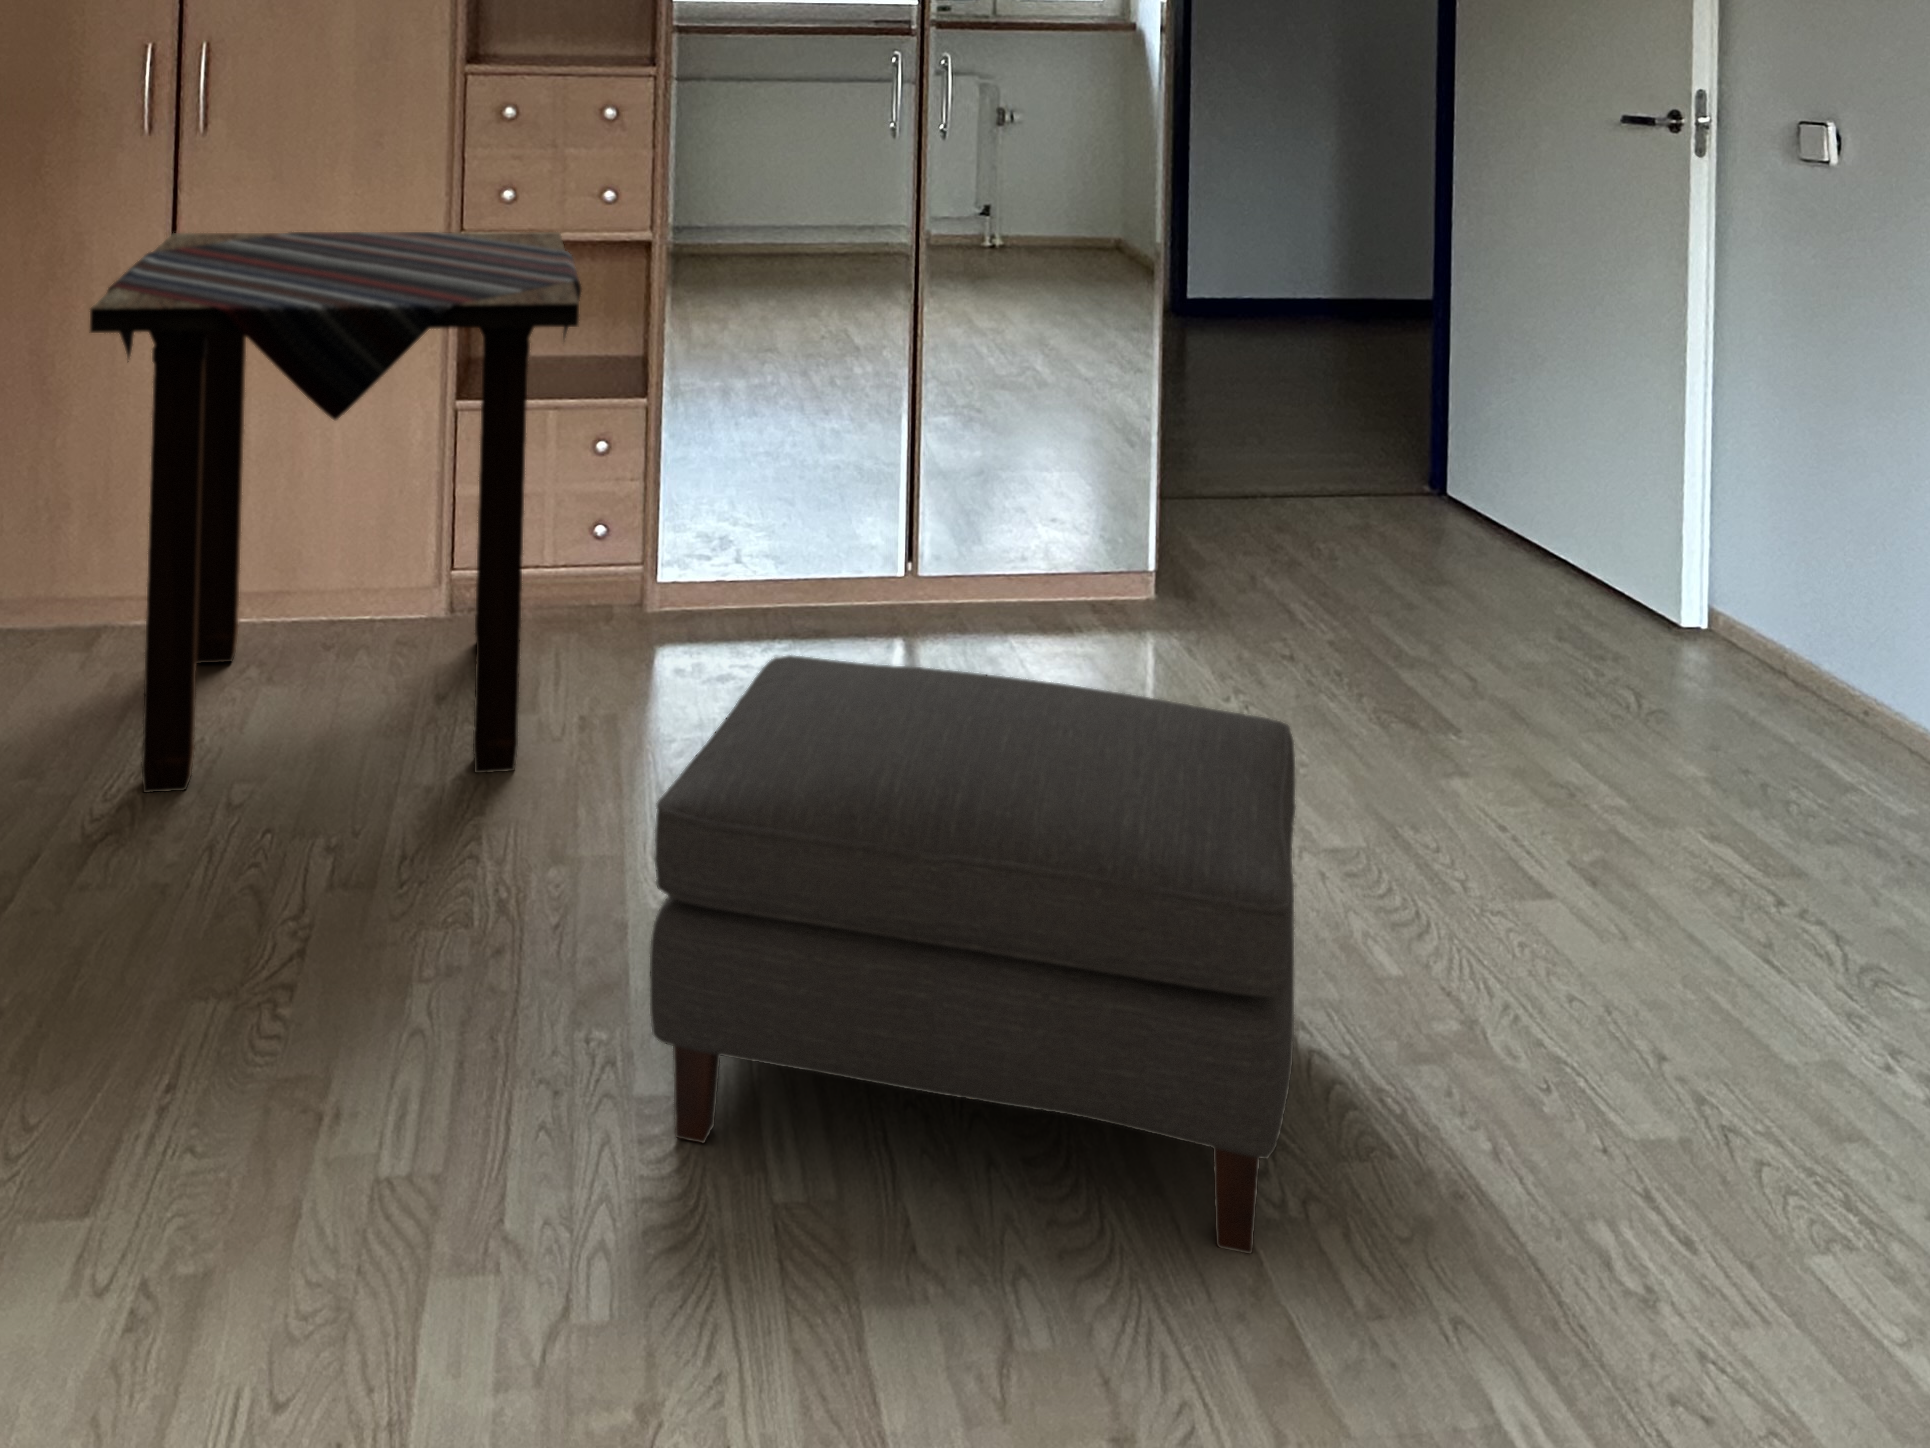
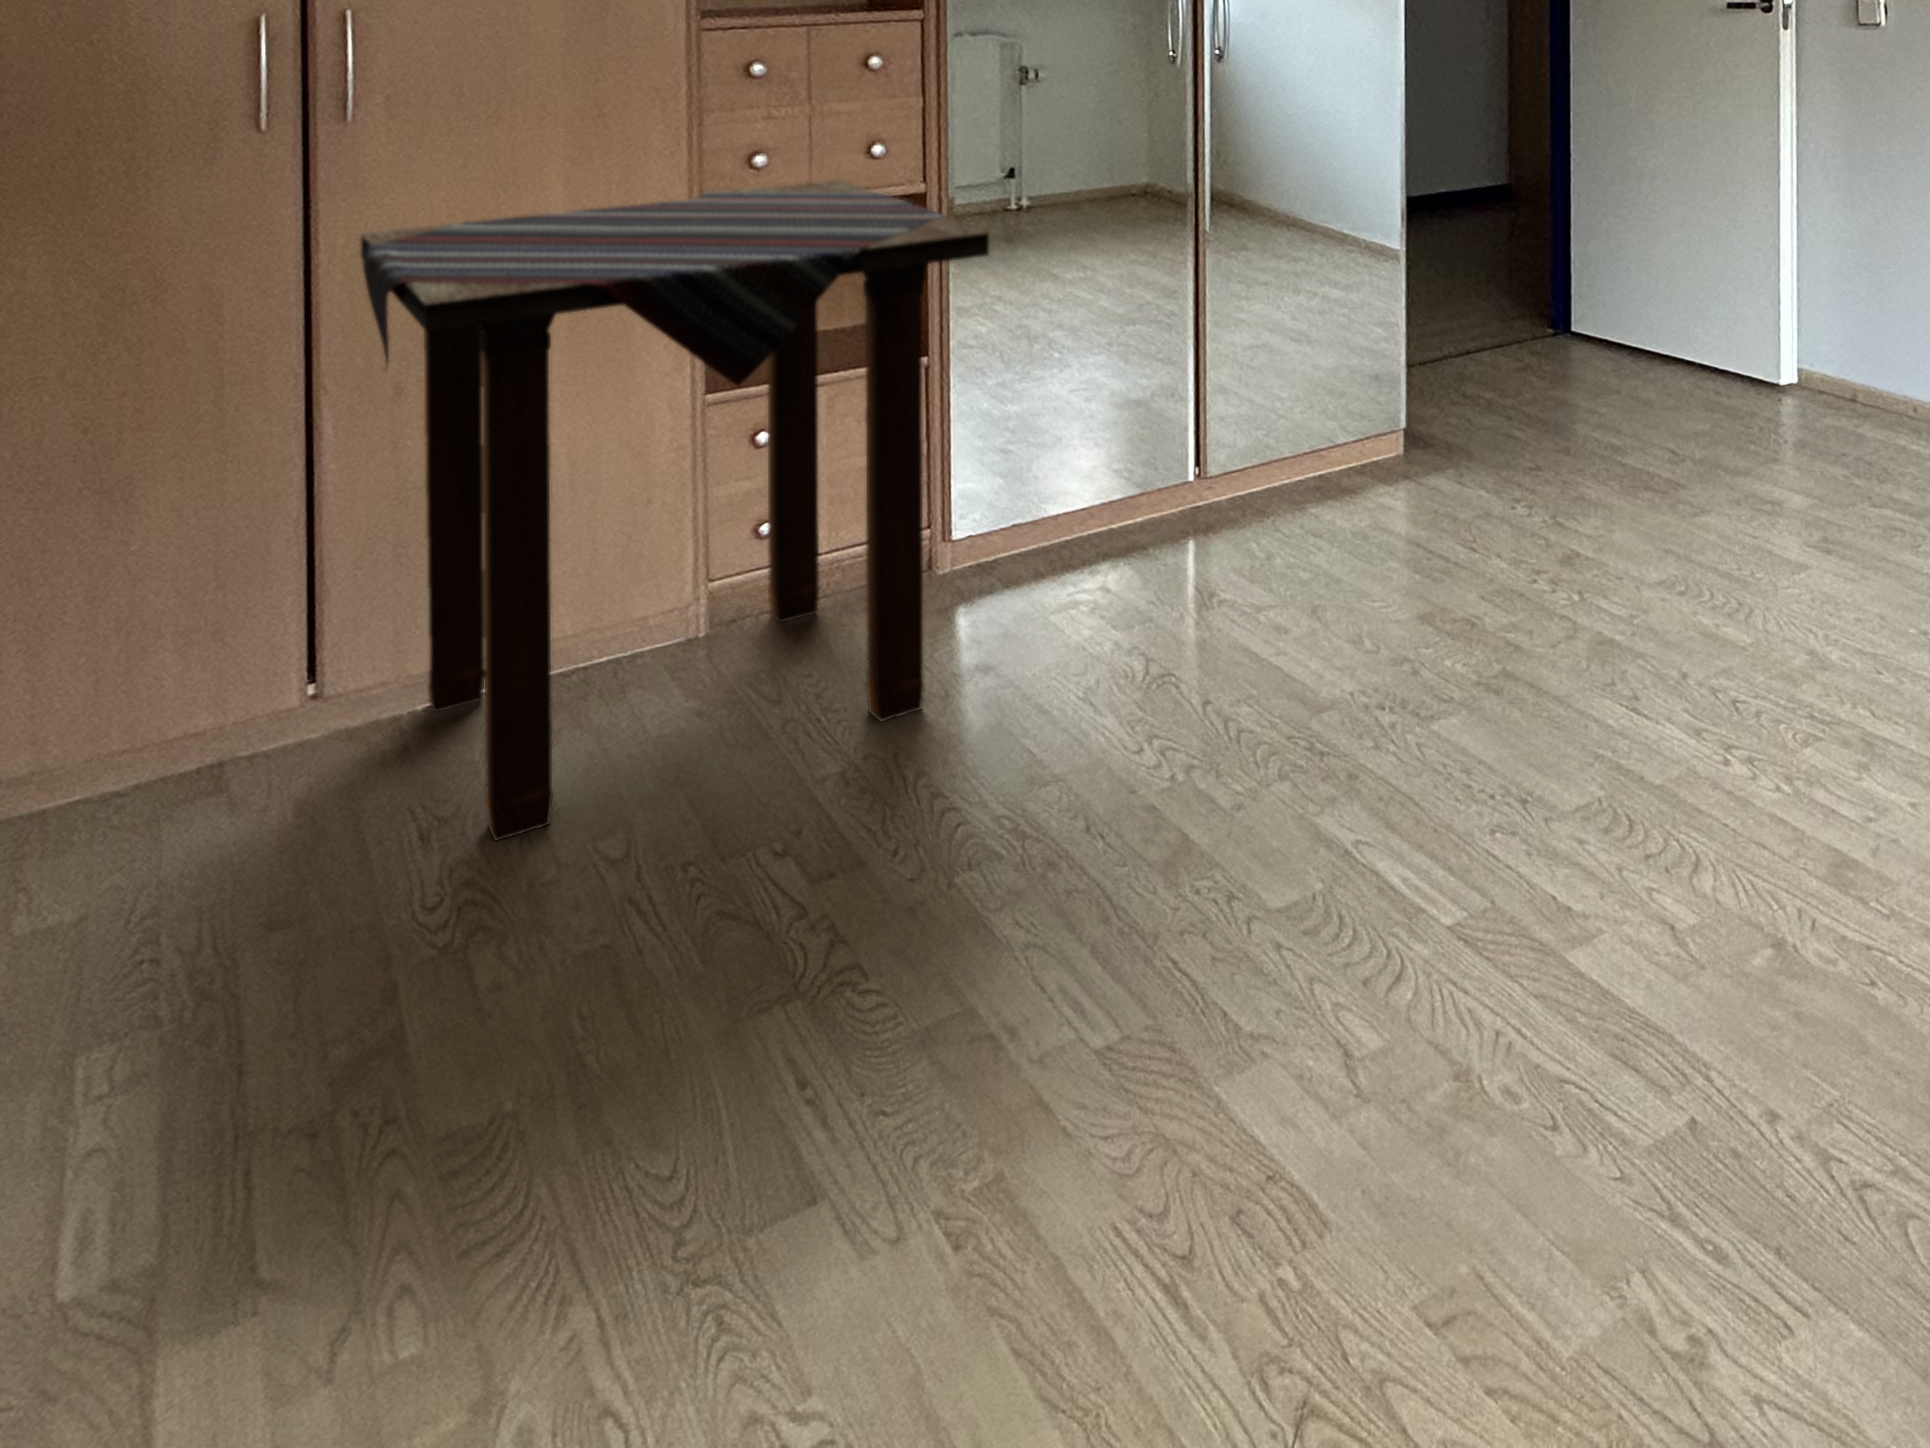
ottoman: present [650,655,1295,1254] -> none [1269,471,1811,917]

